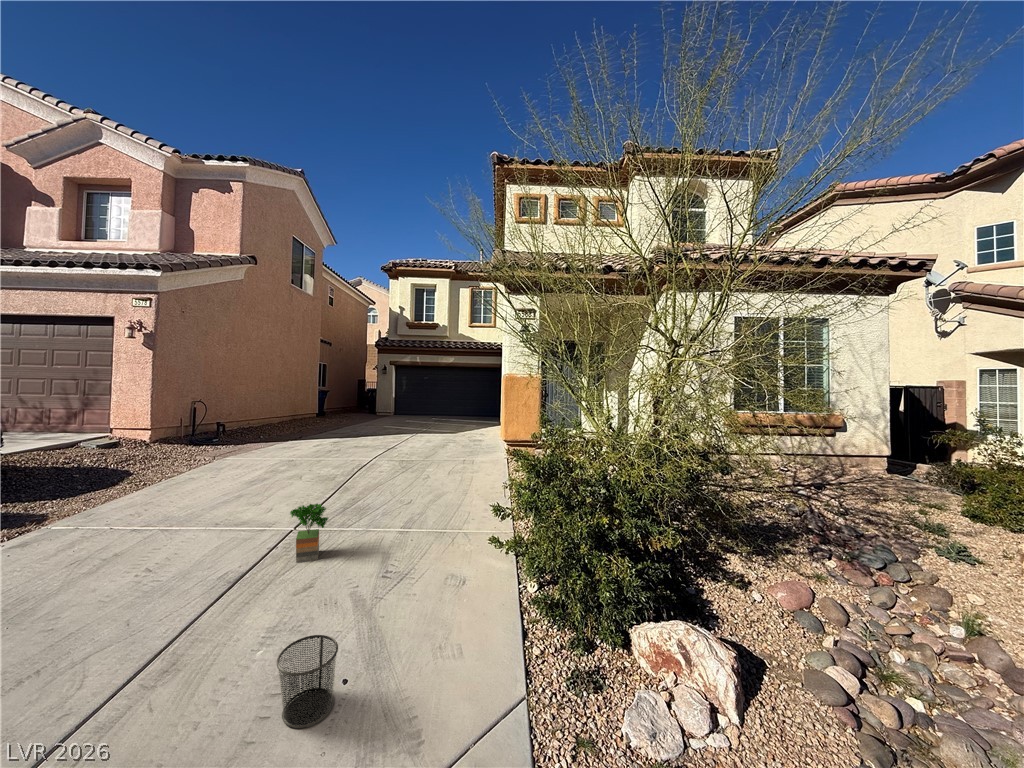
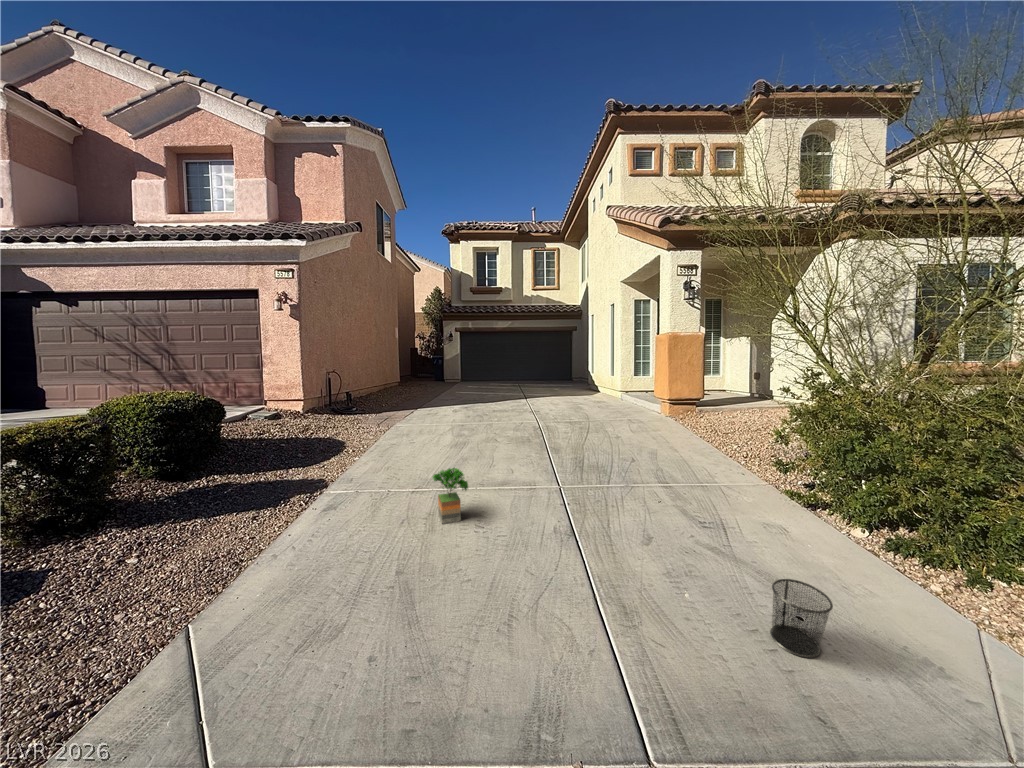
potted tree: present [290,504,328,562] -> present [433,468,468,524]

